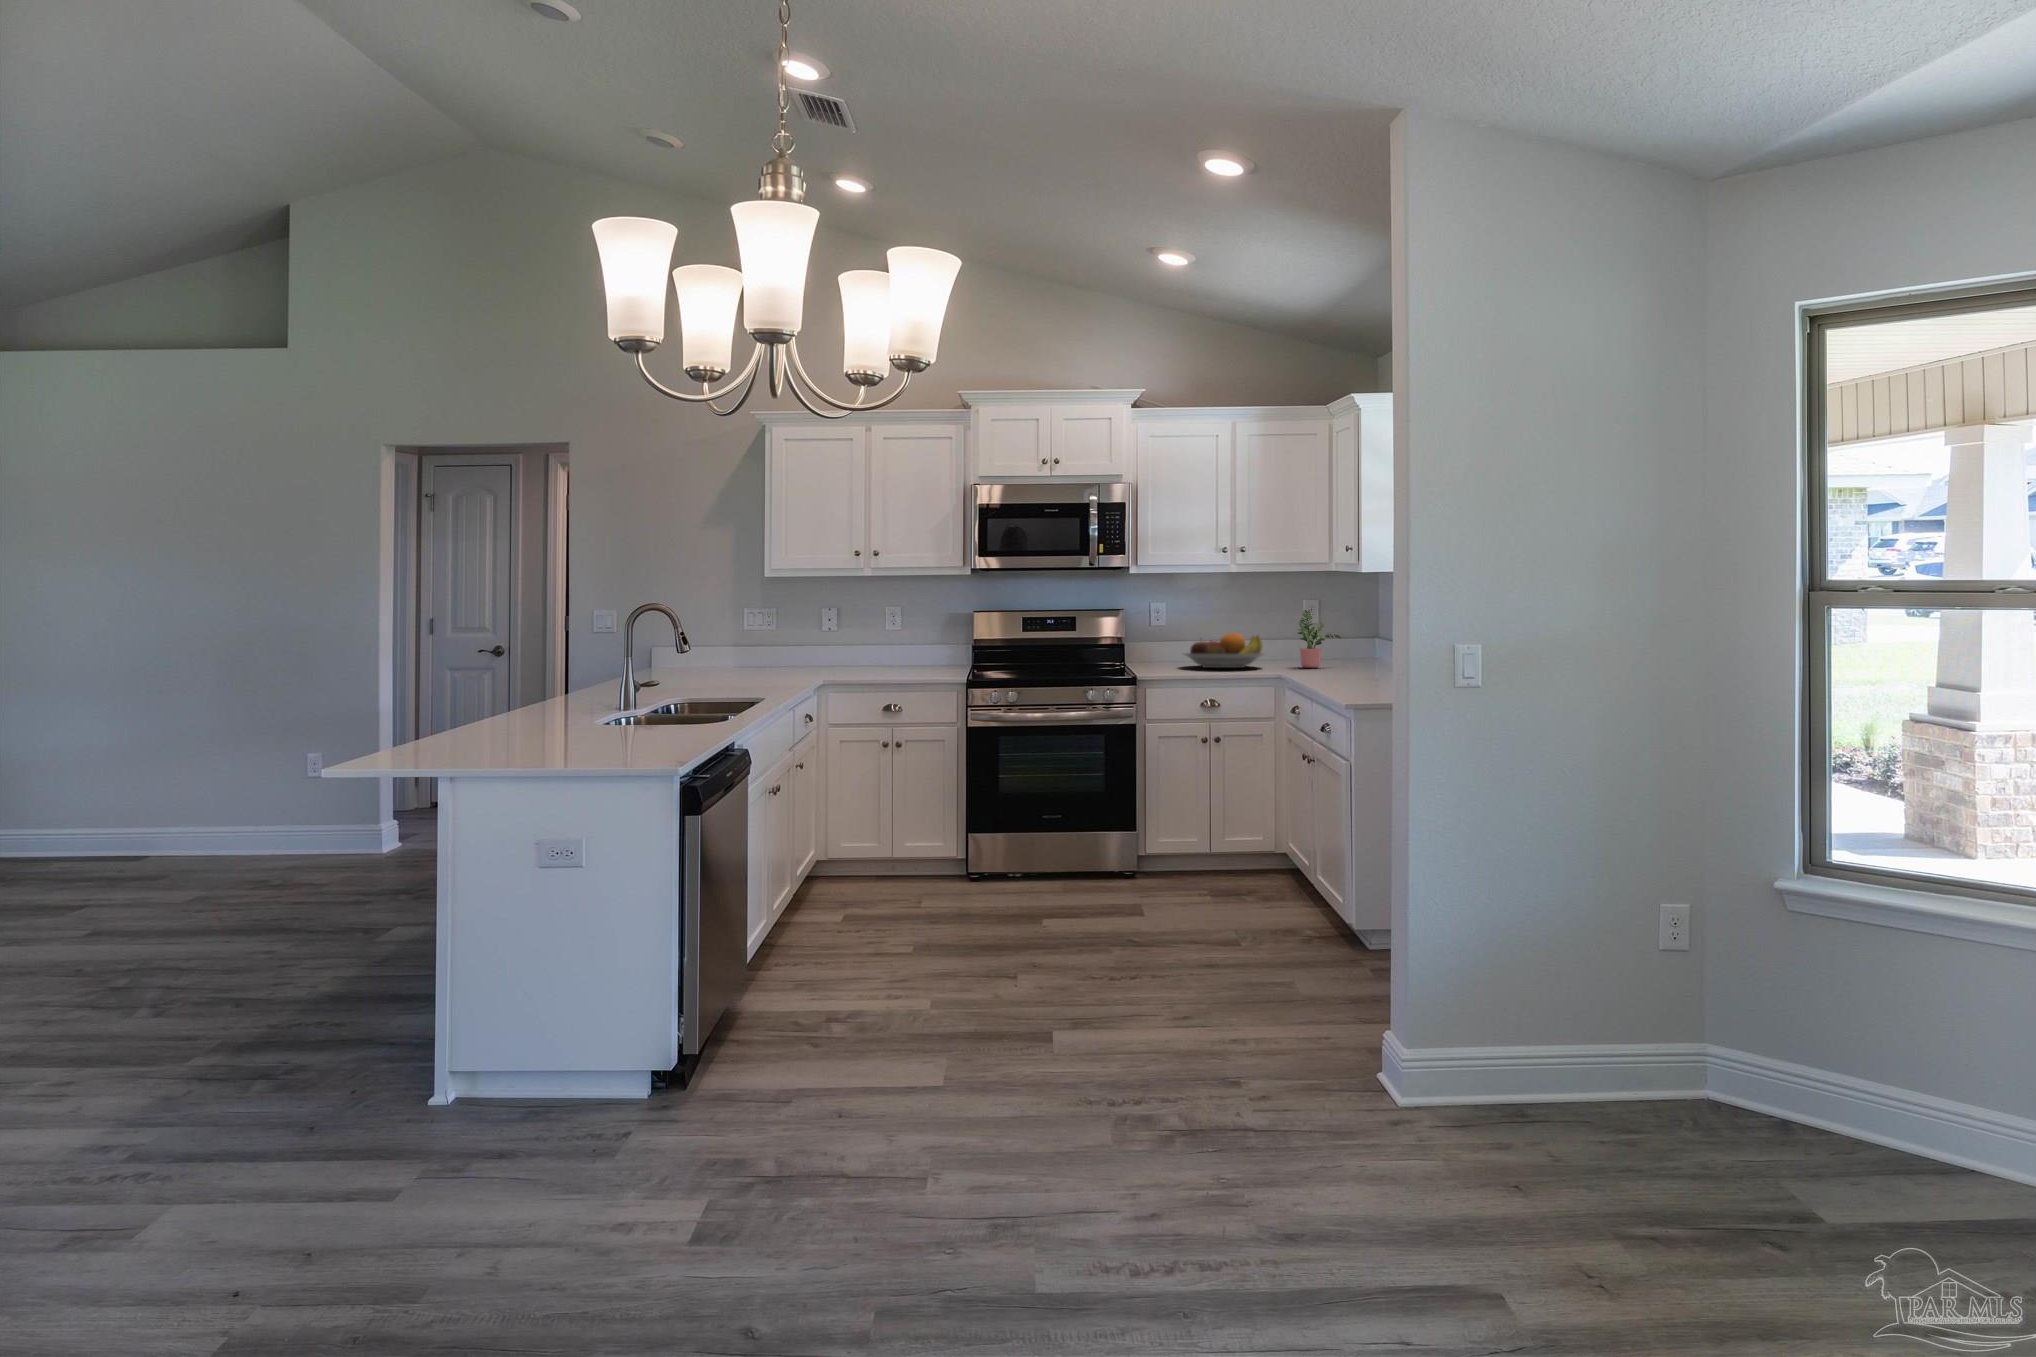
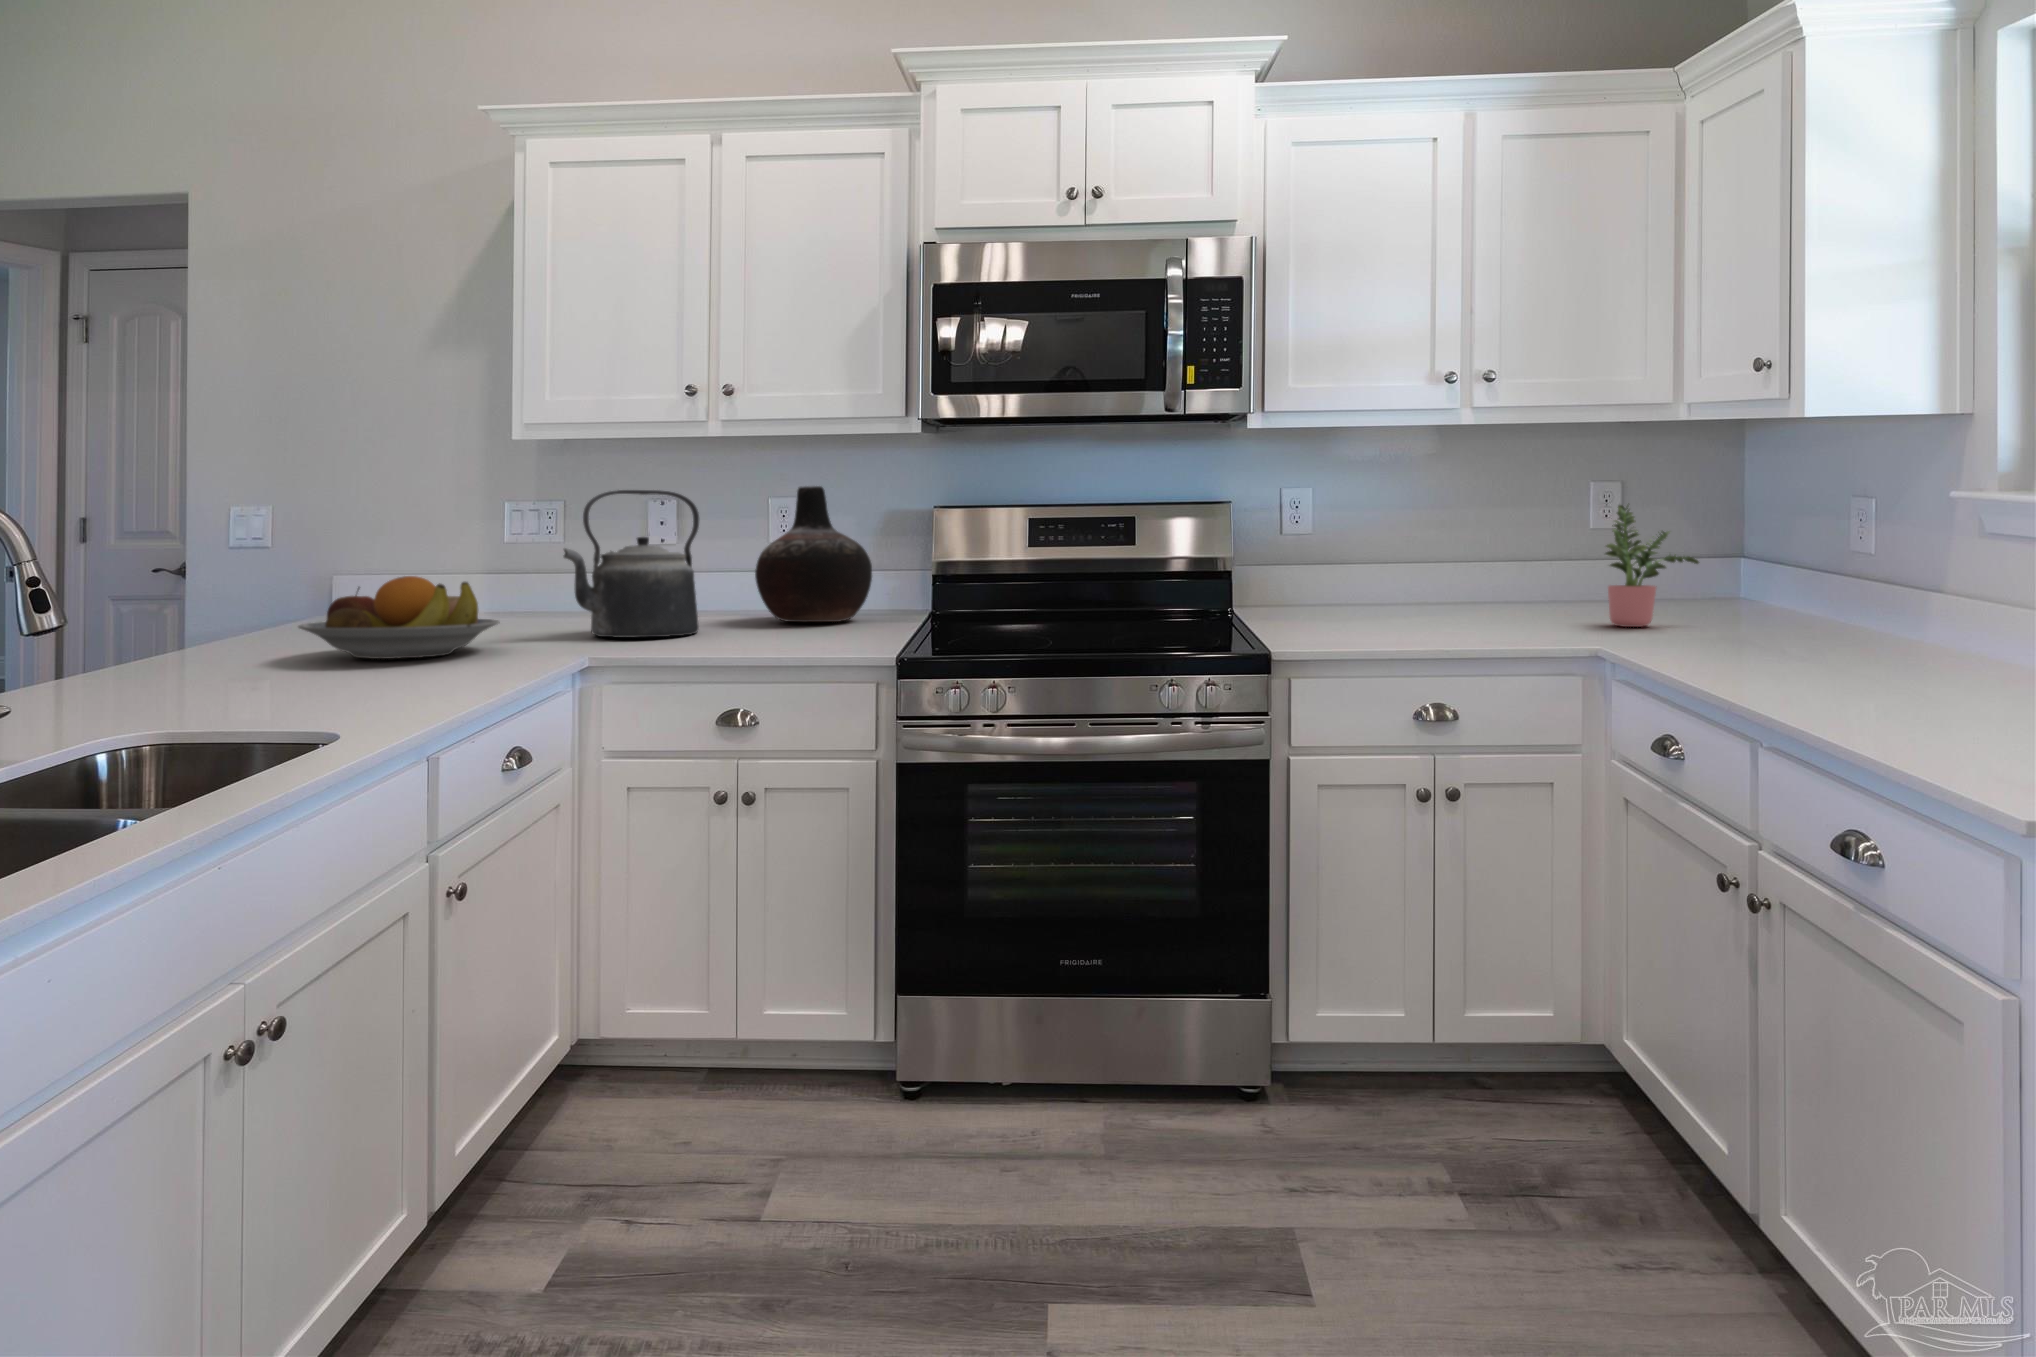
vase: none [885,599,943,667] -> present [755,486,872,622]
kettle: none [800,601,862,672] -> present [564,490,699,638]
fruit bowl: present [1184,633,1263,668] -> present [298,576,499,659]

